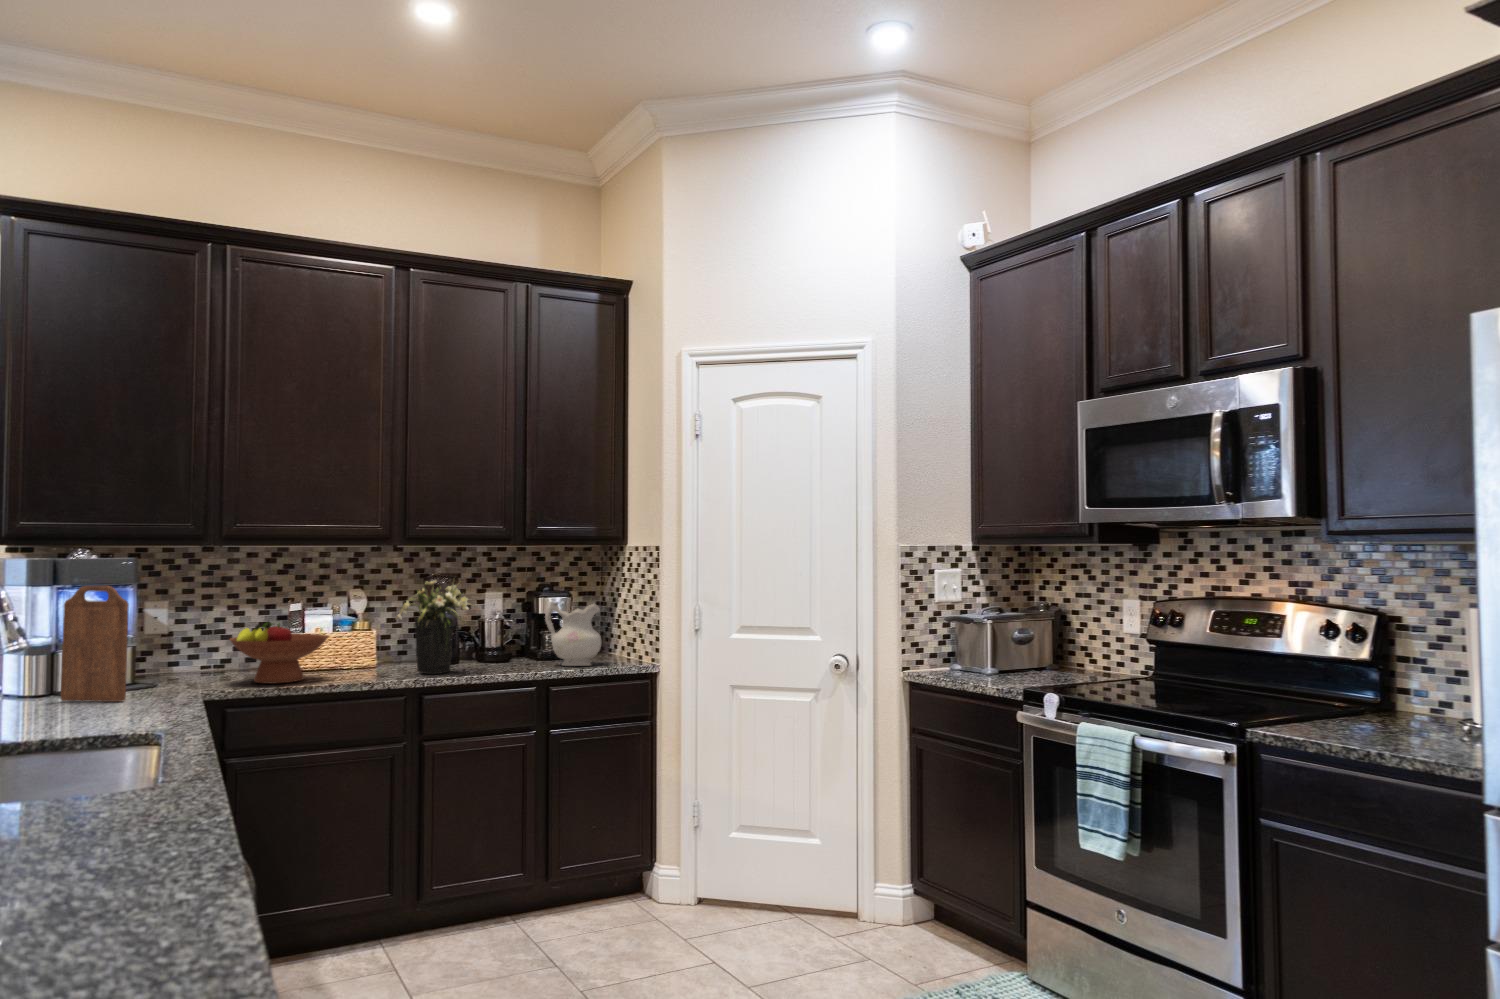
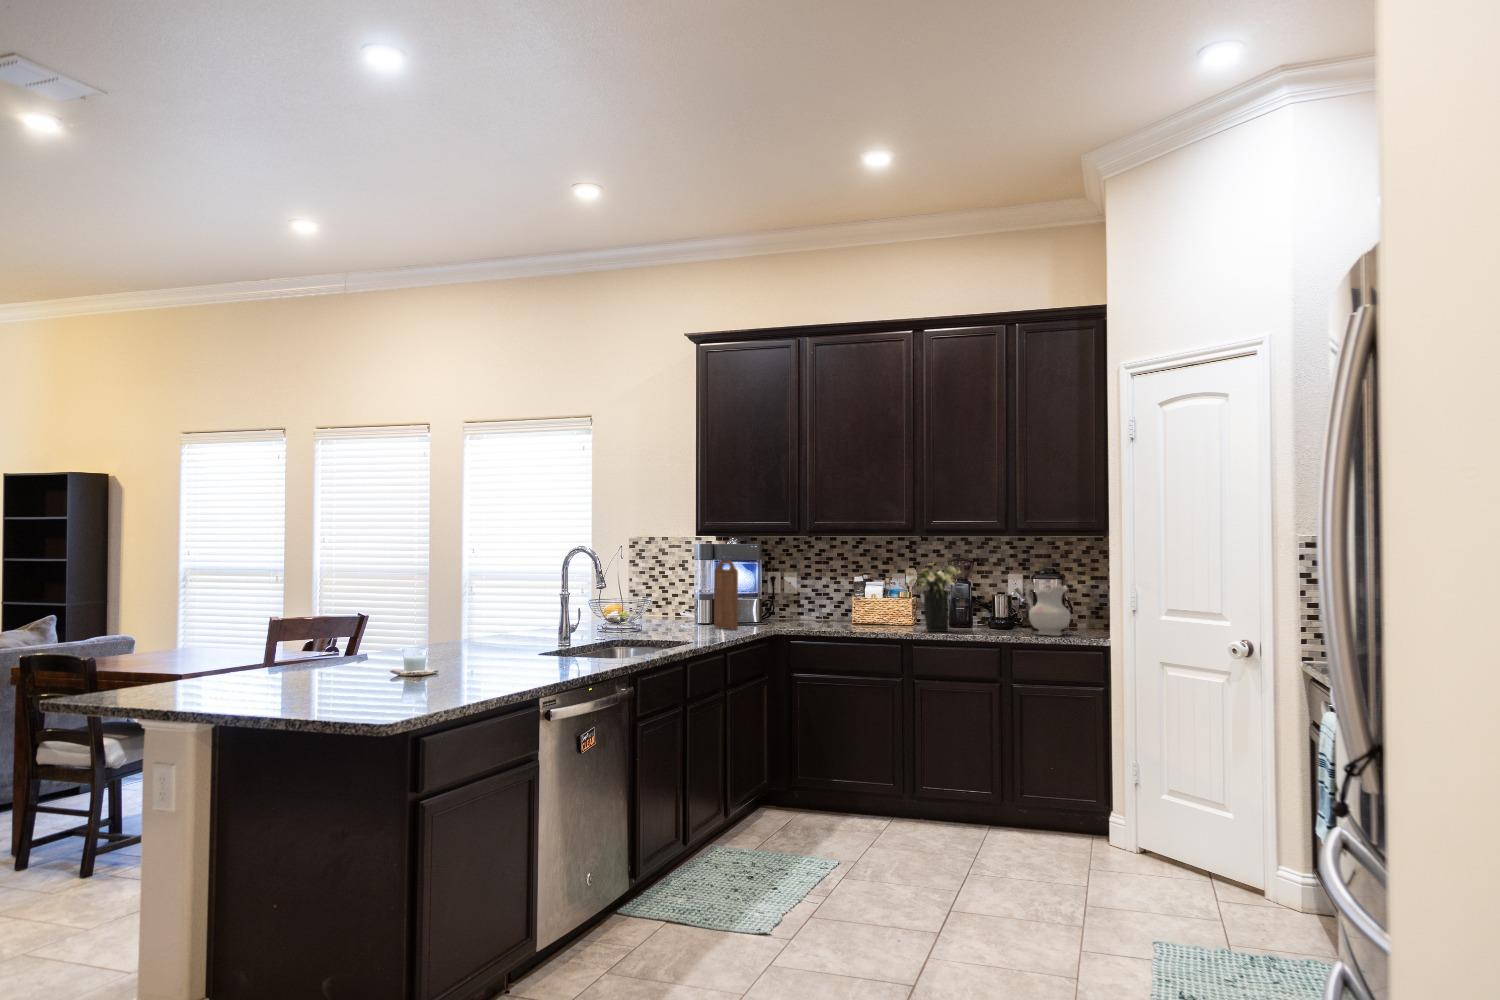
fruit bowl: present [230,622,329,683] -> none [807,587,869,629]

